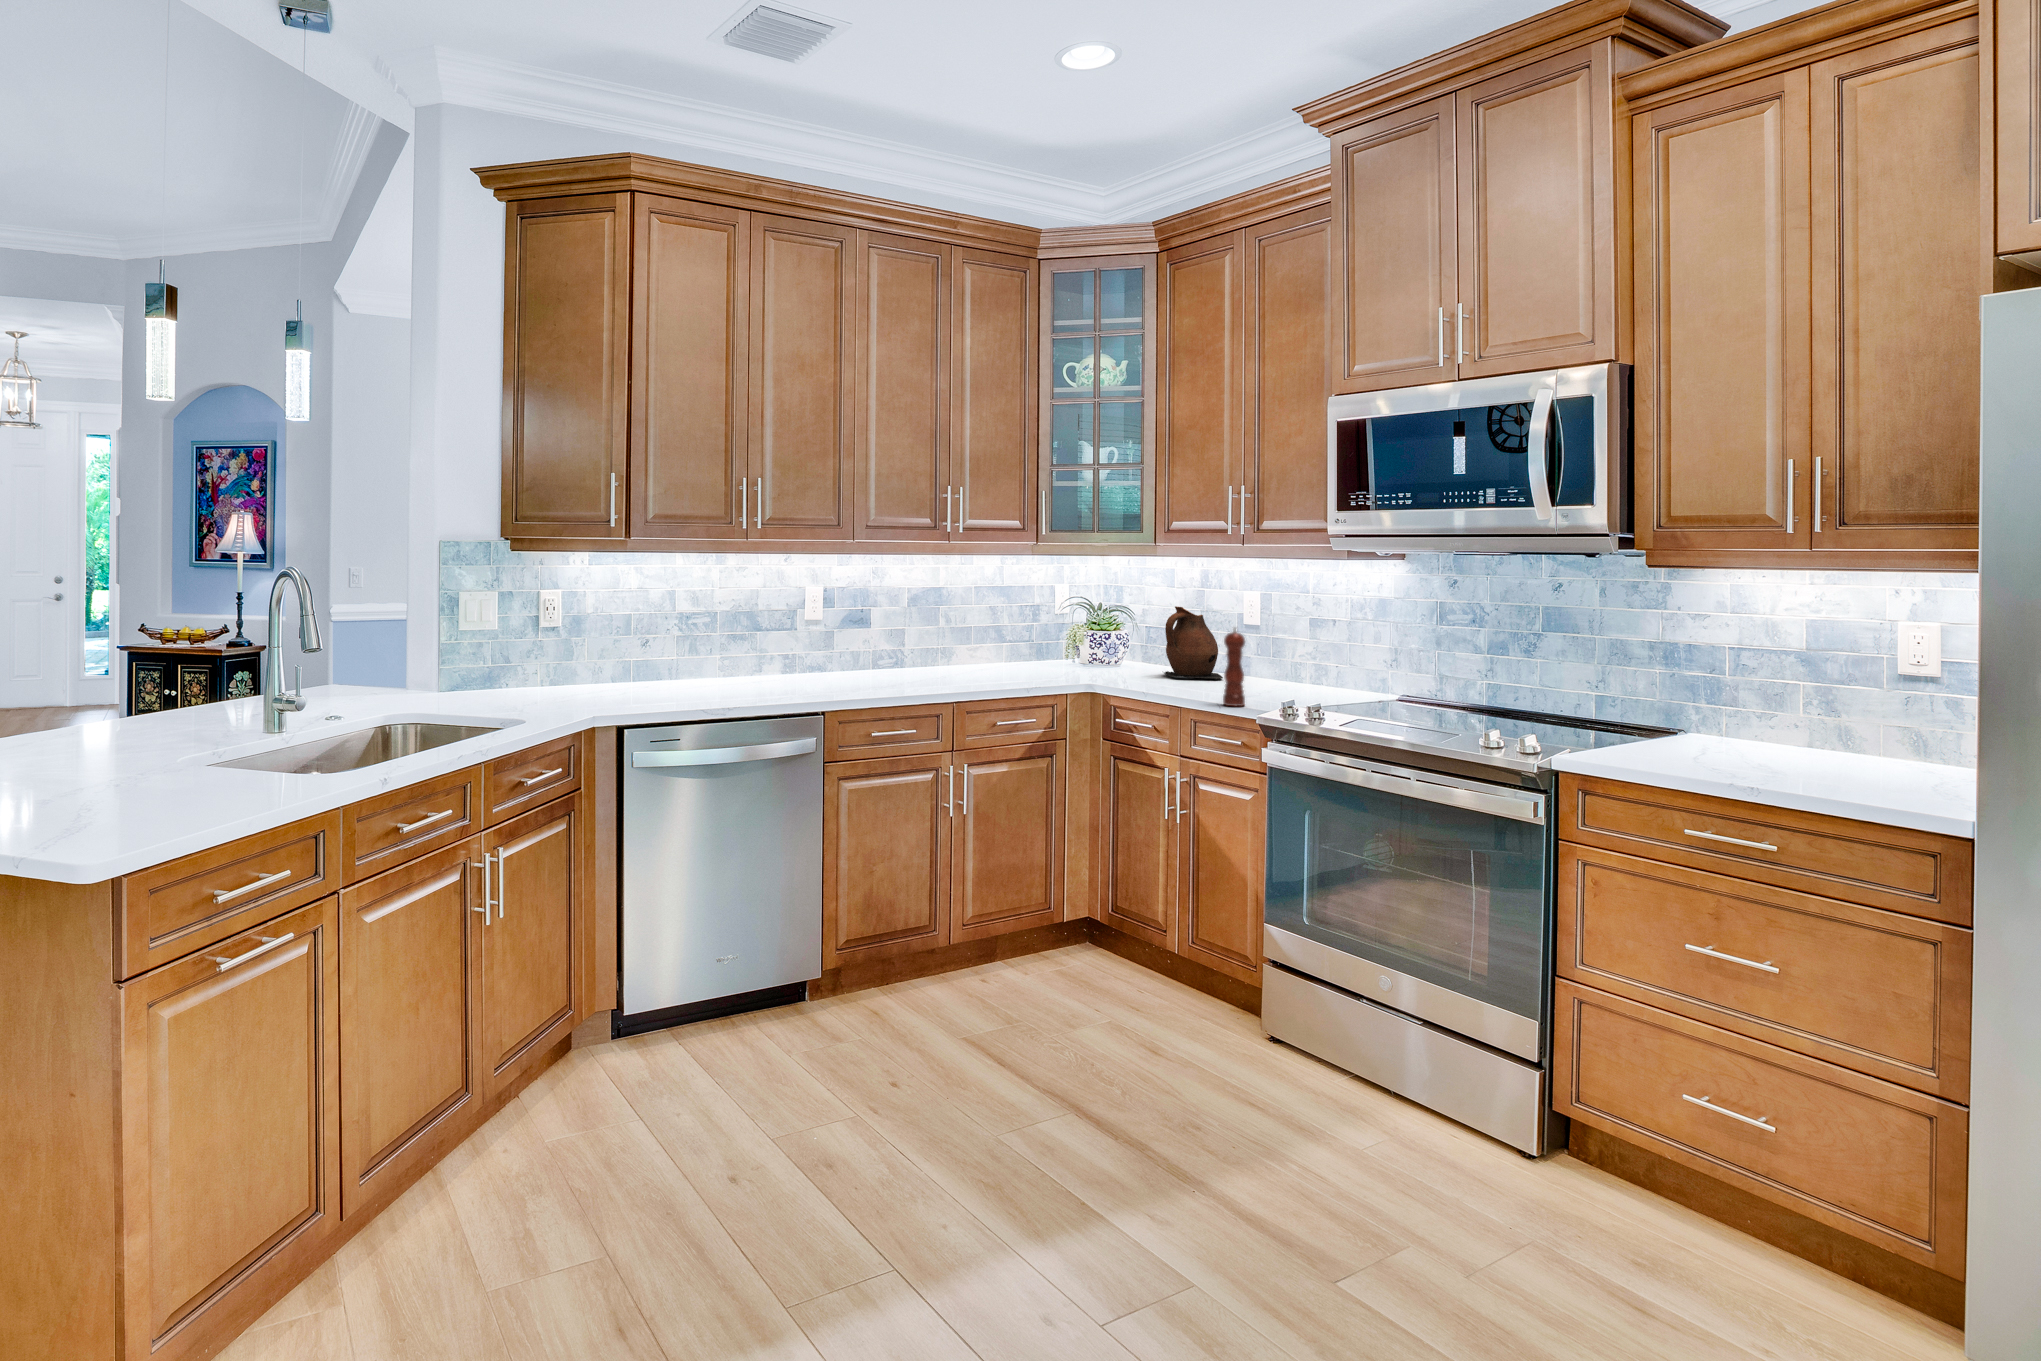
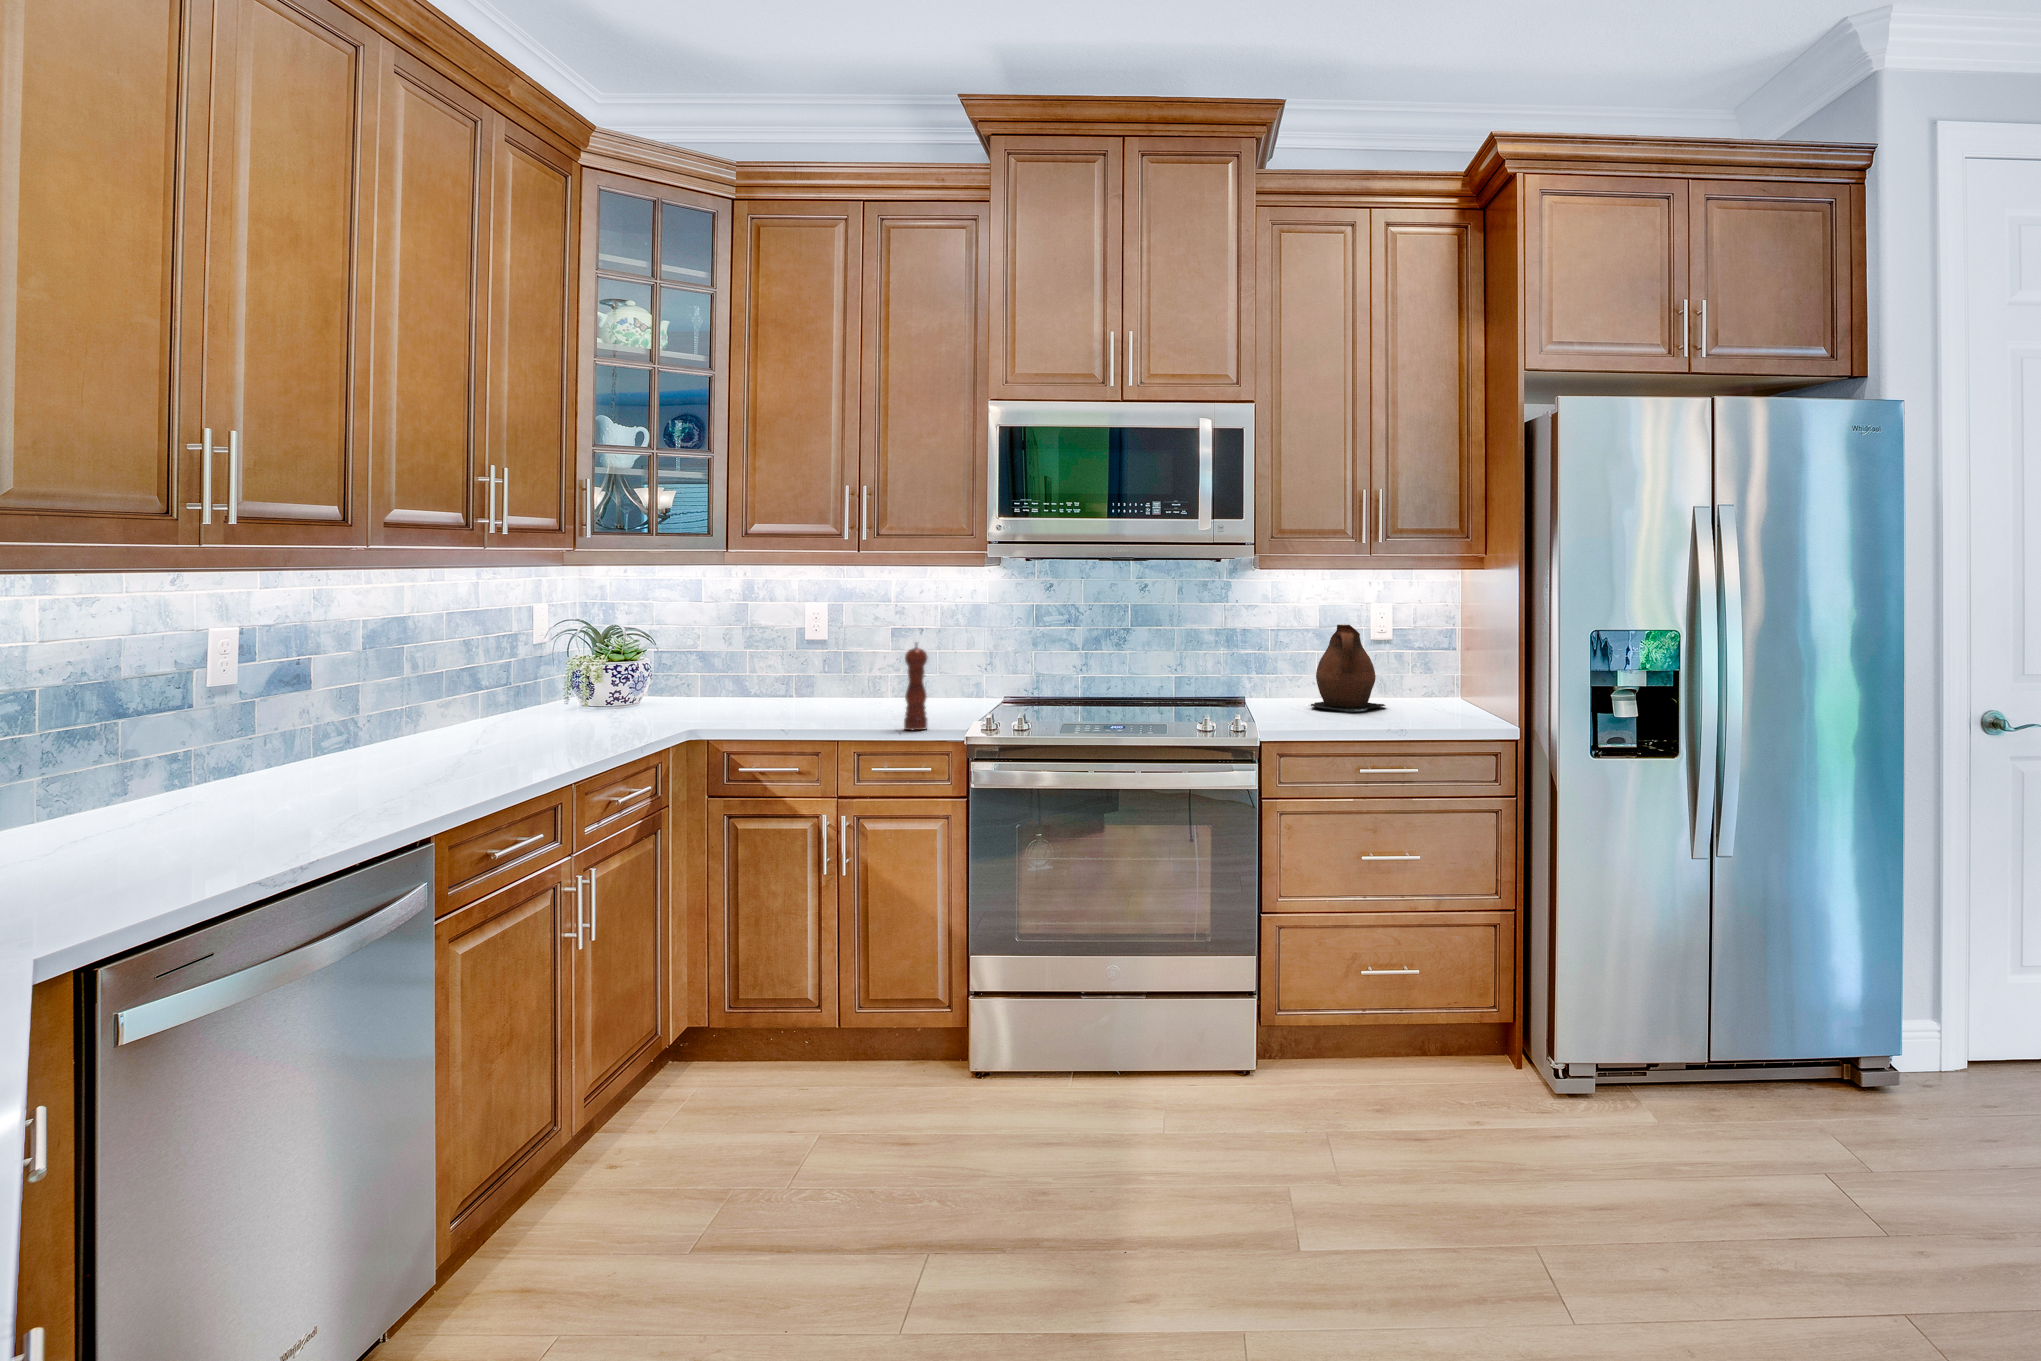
ceramic pitcher: present [1164,606,1223,680] -> present [1310,625,1385,710]

